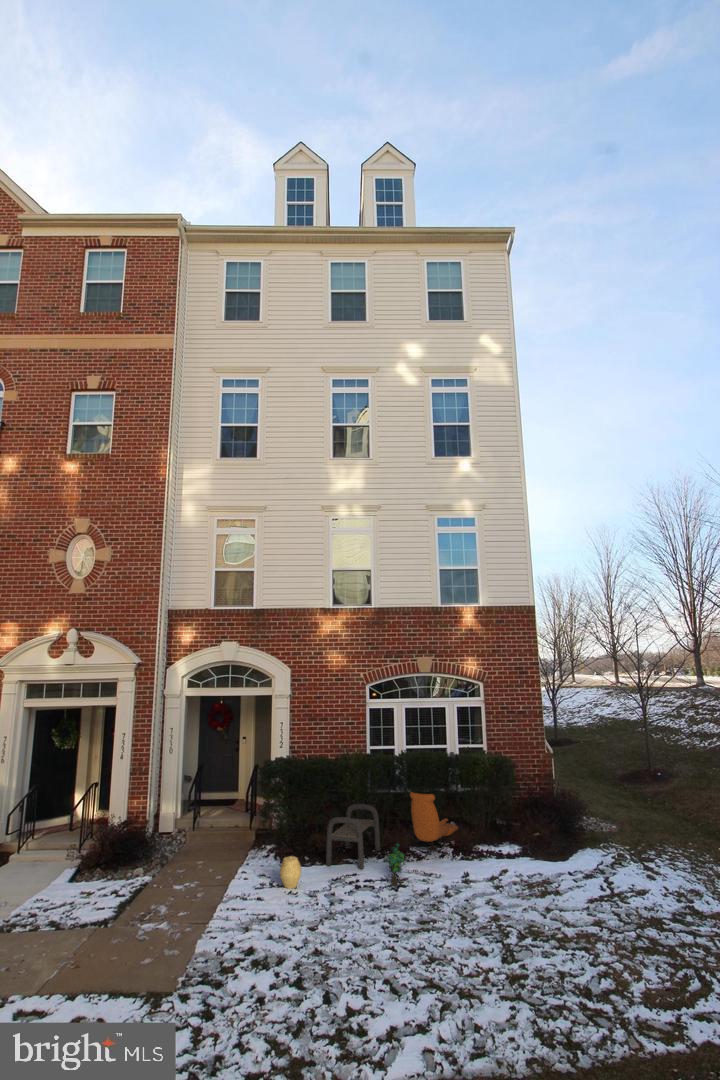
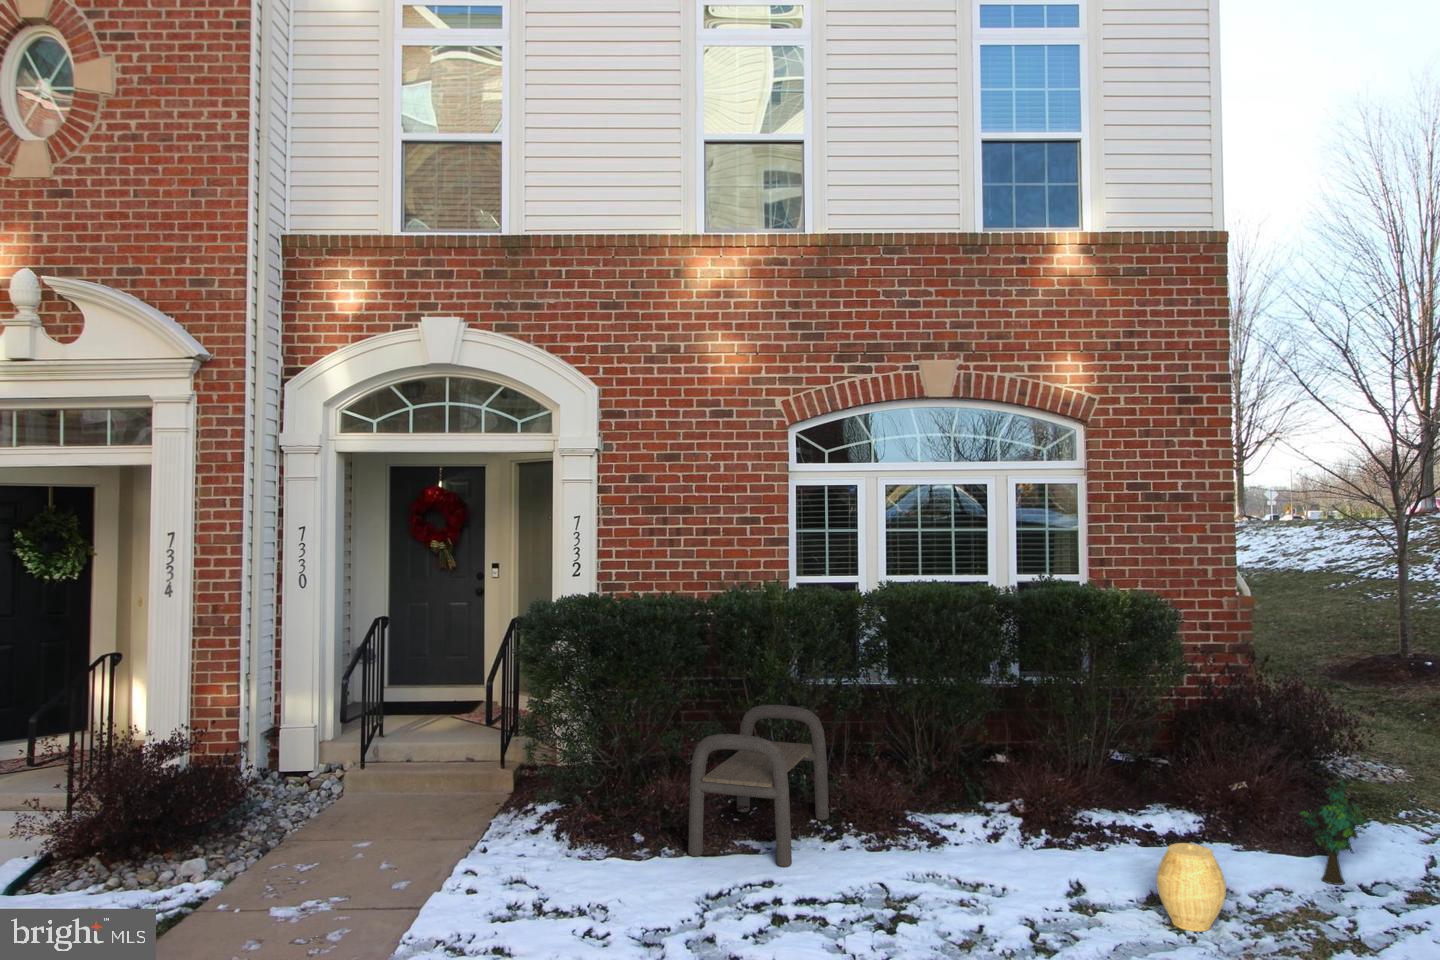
lounge chair: present [410,792,458,858] -> none [913,674,1031,841]
decorative plant: present [384,843,405,886] -> present [1300,779,1365,885]
woven basket: present [280,856,301,888] -> present [1156,843,1226,932]

